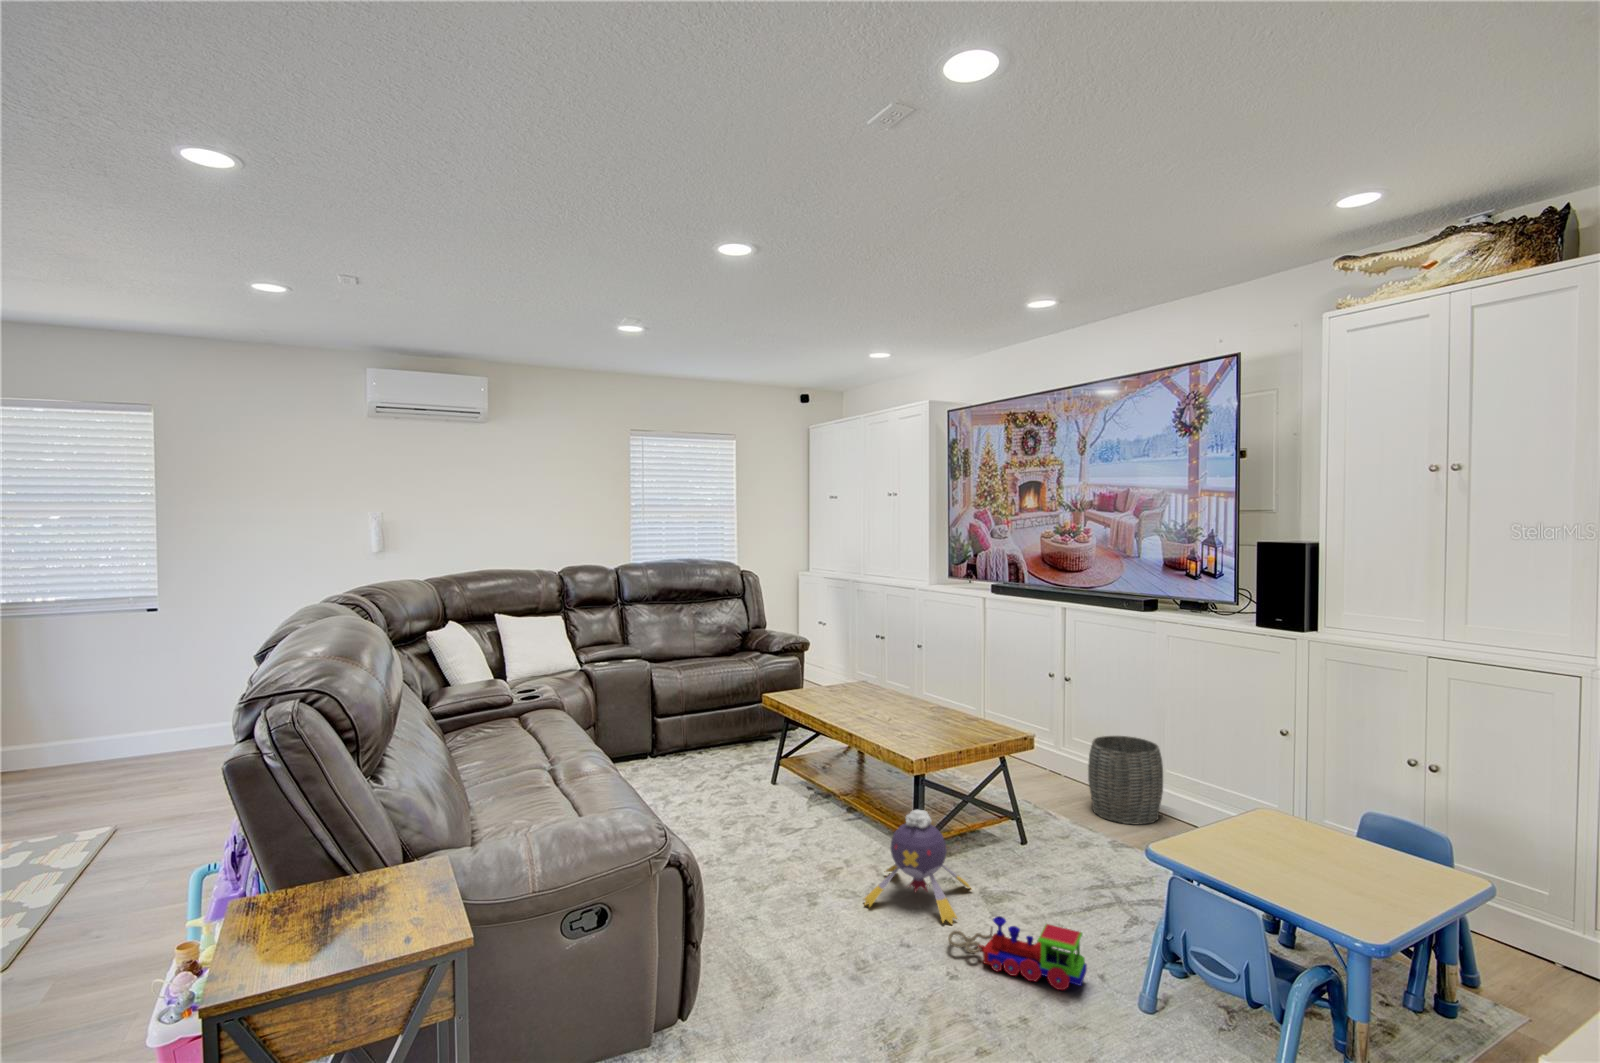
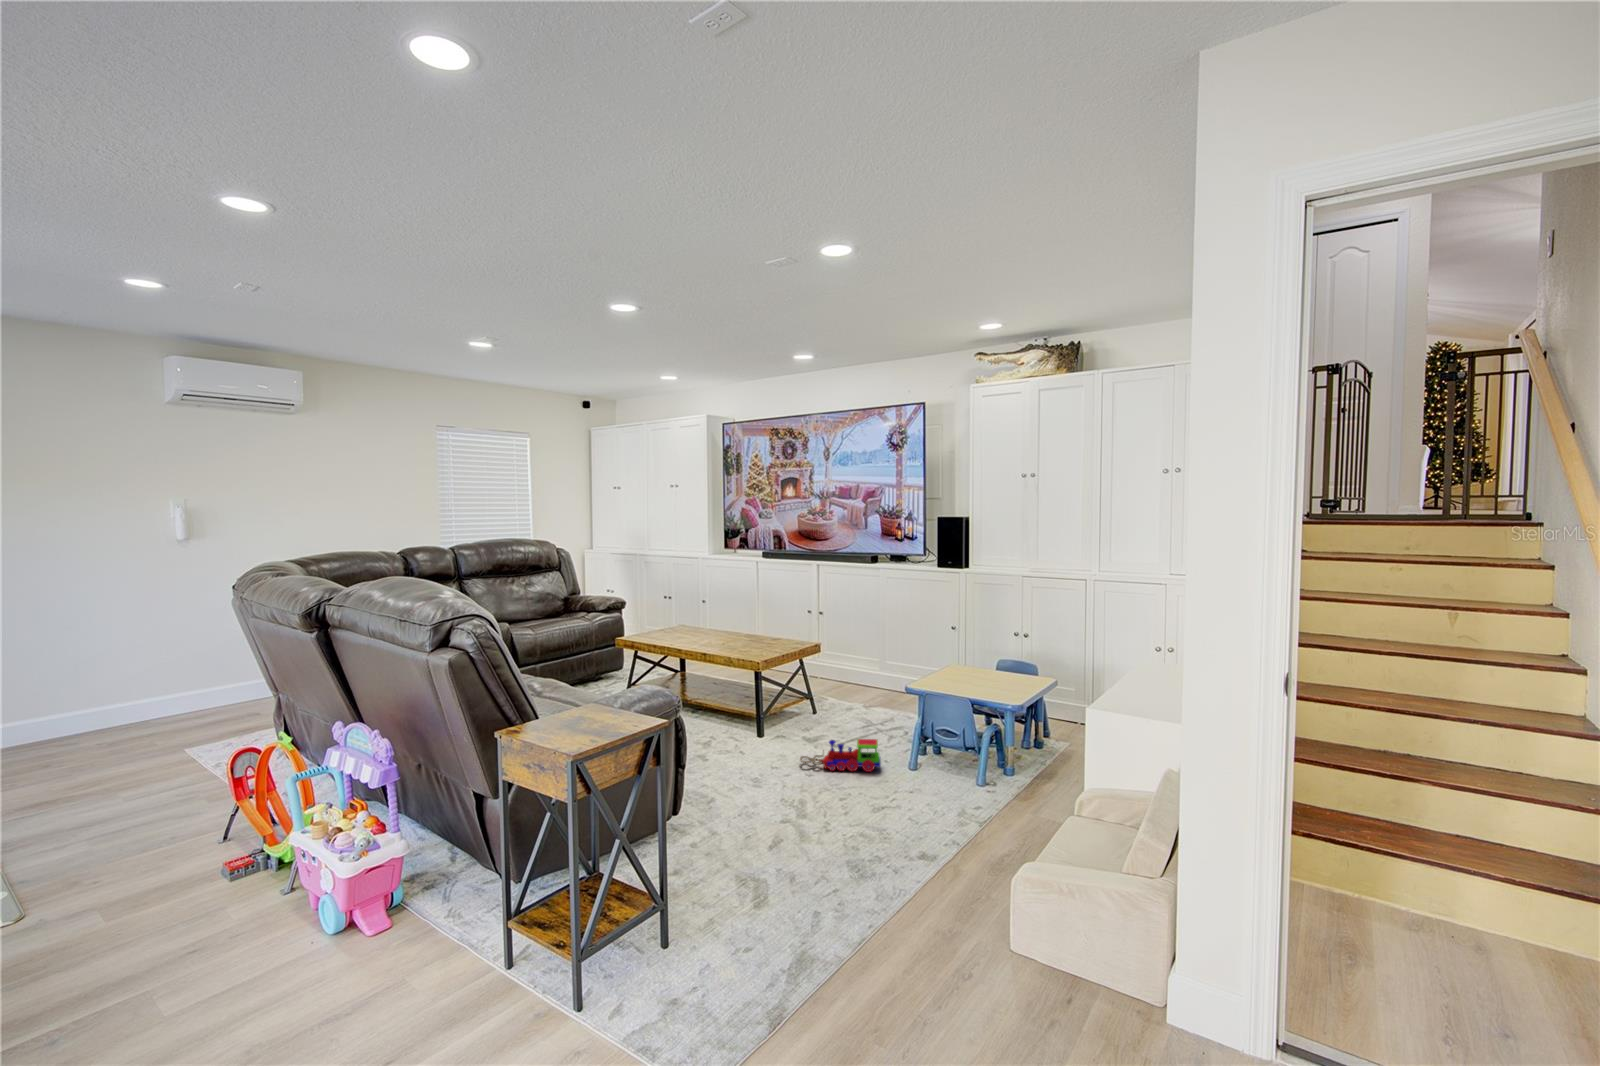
woven basket: present [1088,736,1163,824] -> none [842,642,886,695]
plush toy: present [864,809,972,924] -> none [735,691,799,757]

